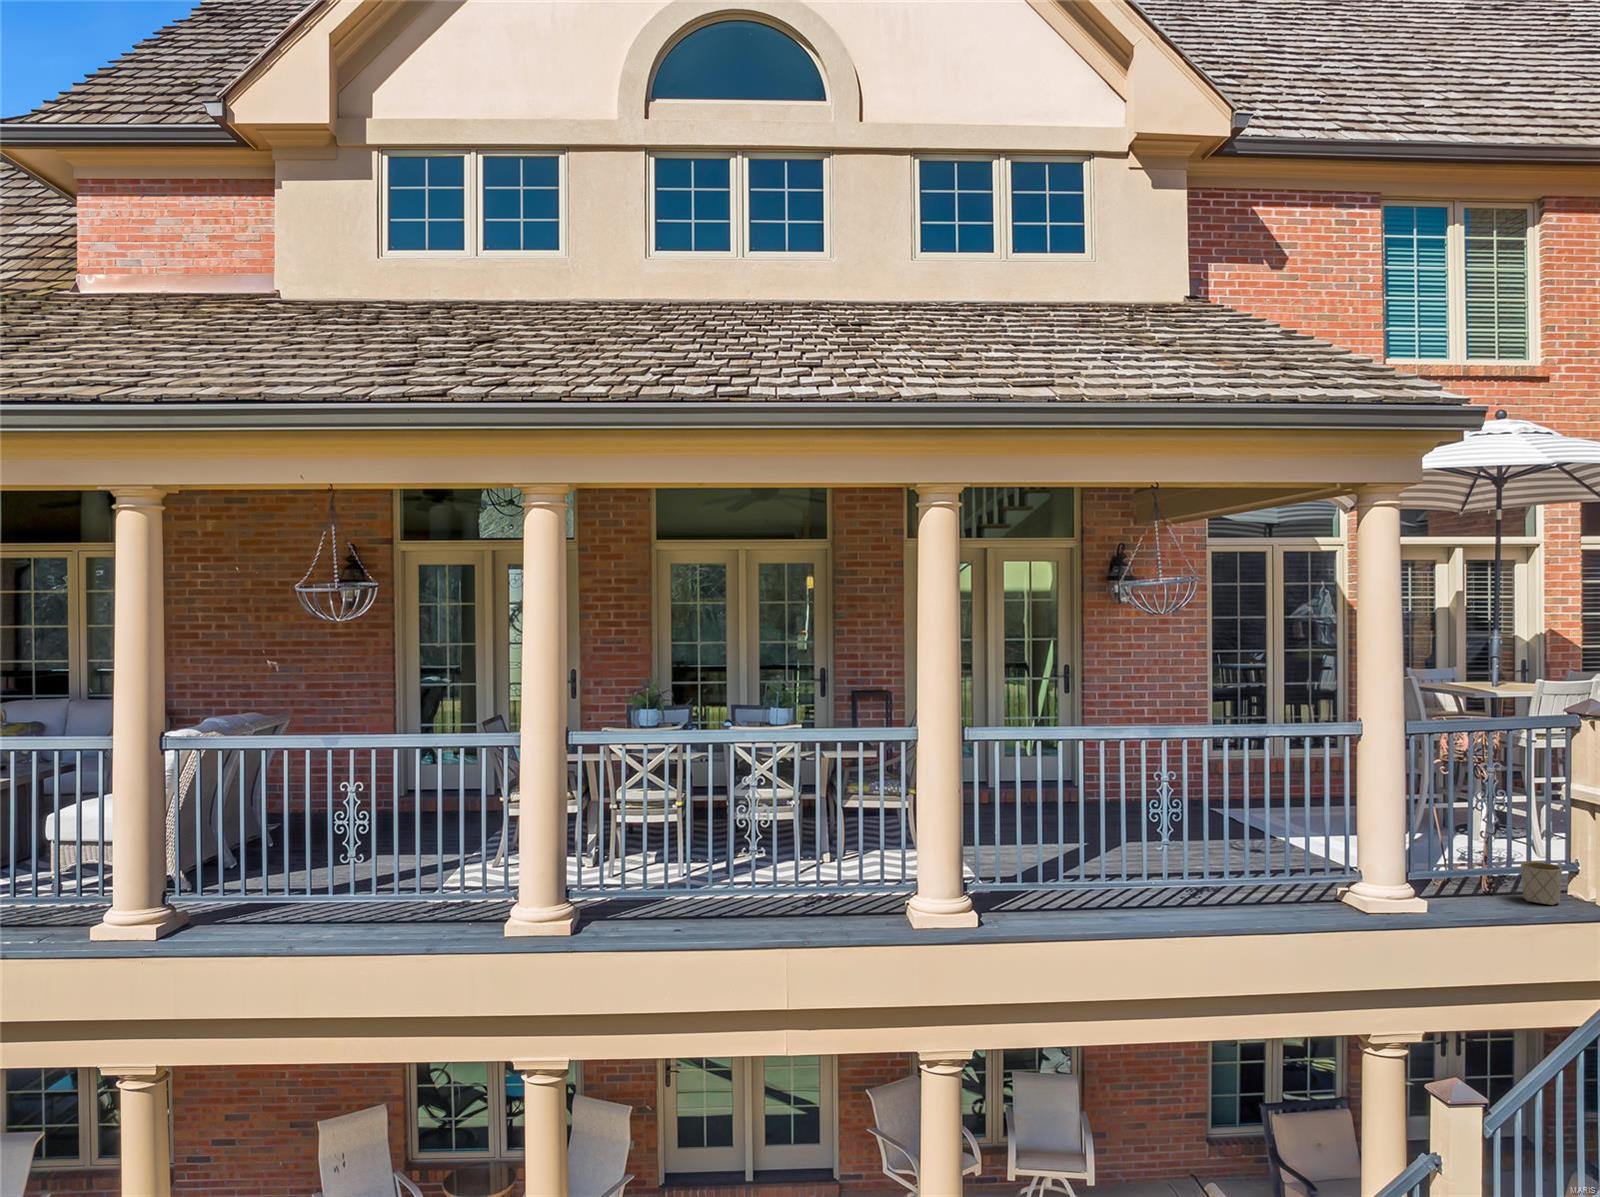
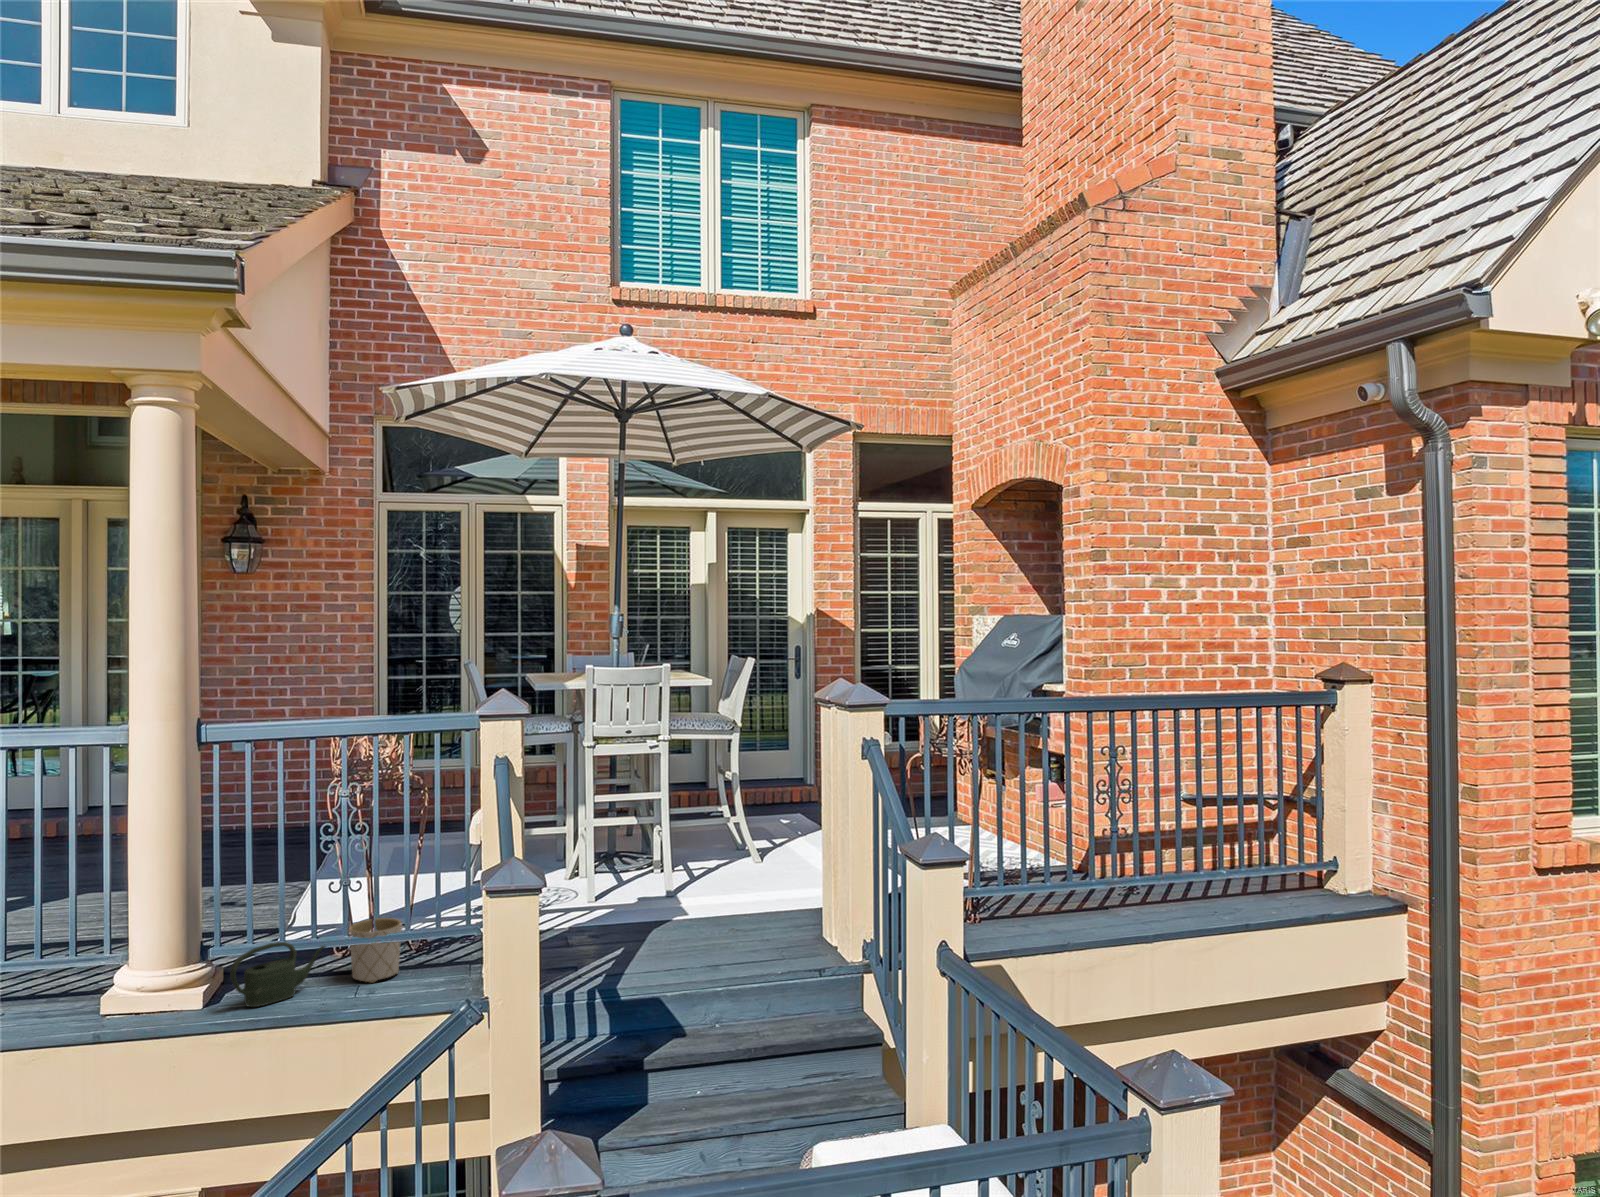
watering can: none [1492,873,1518,915] -> present [230,942,326,1007]

